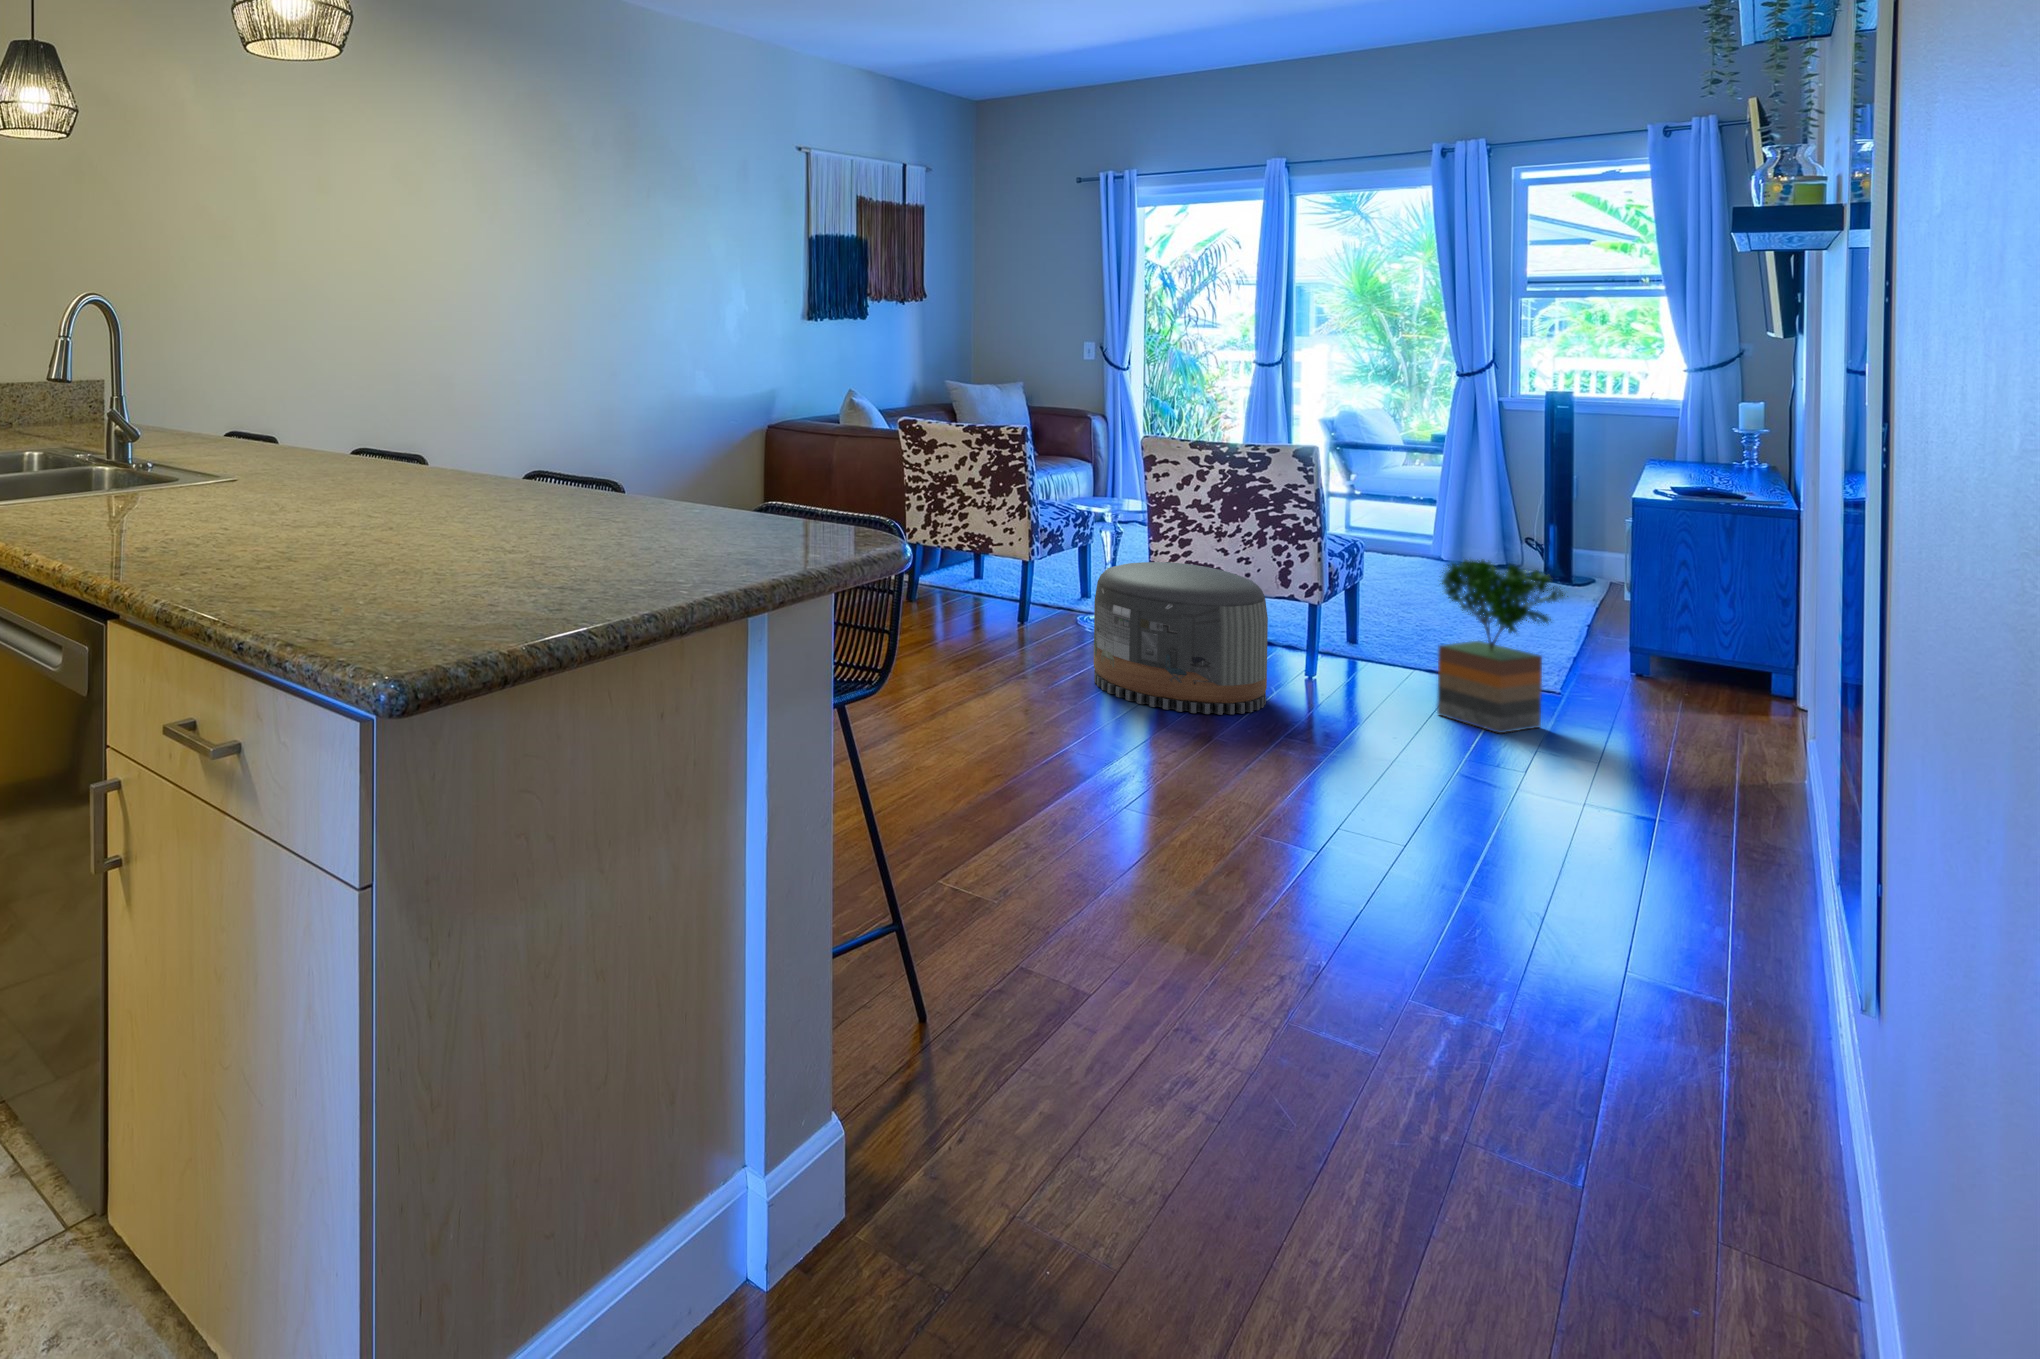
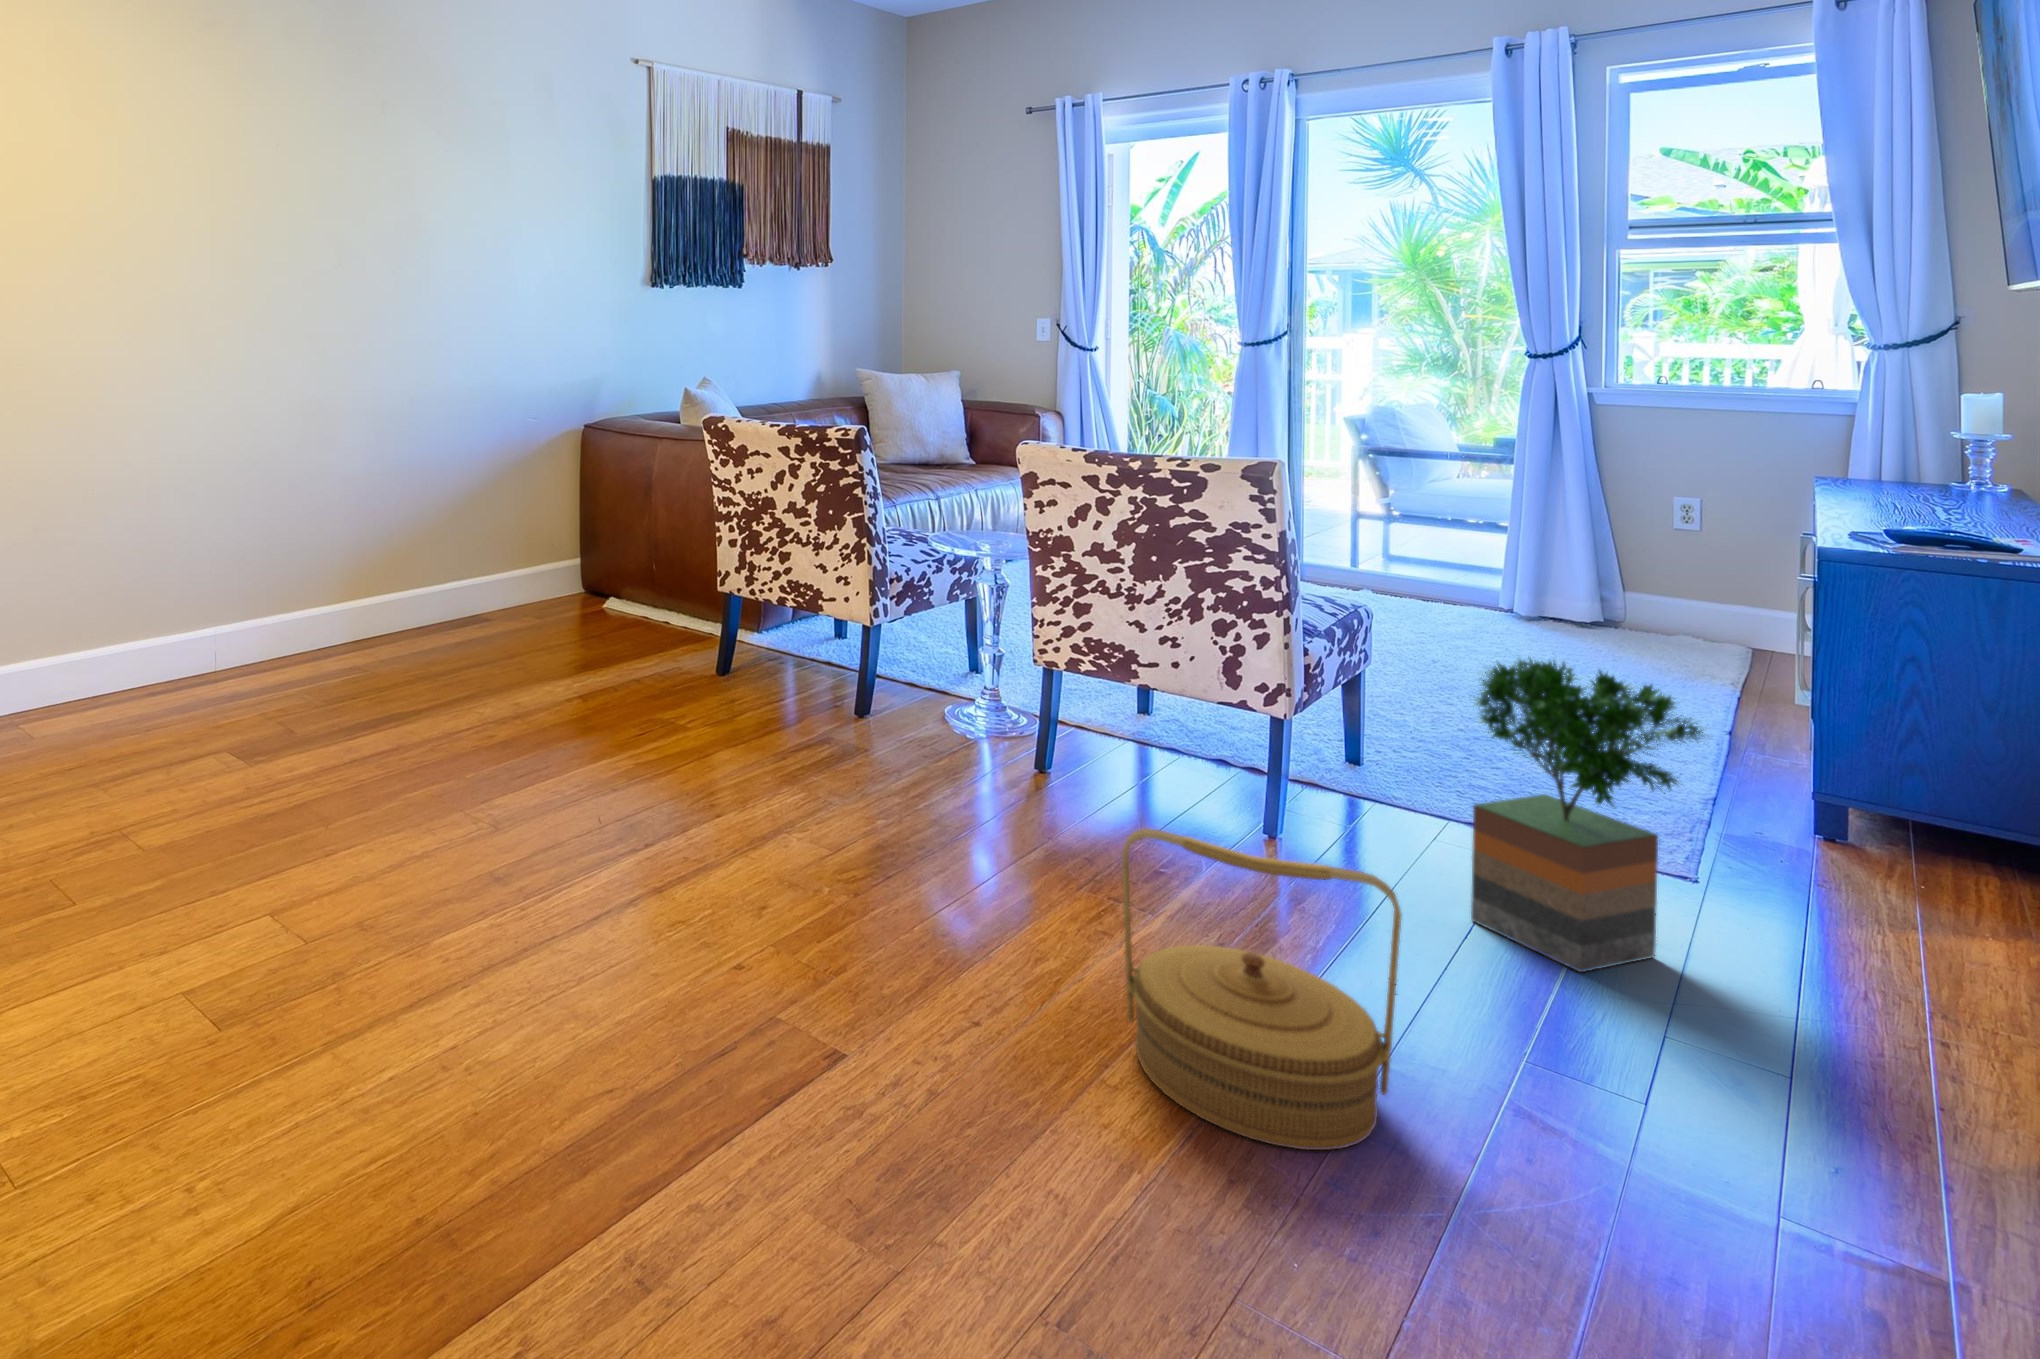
pouf: present [1094,562,1268,715] -> none [919,643,1185,913]
basket: none [1257,642,1412,795] -> present [1122,828,1402,1150]

